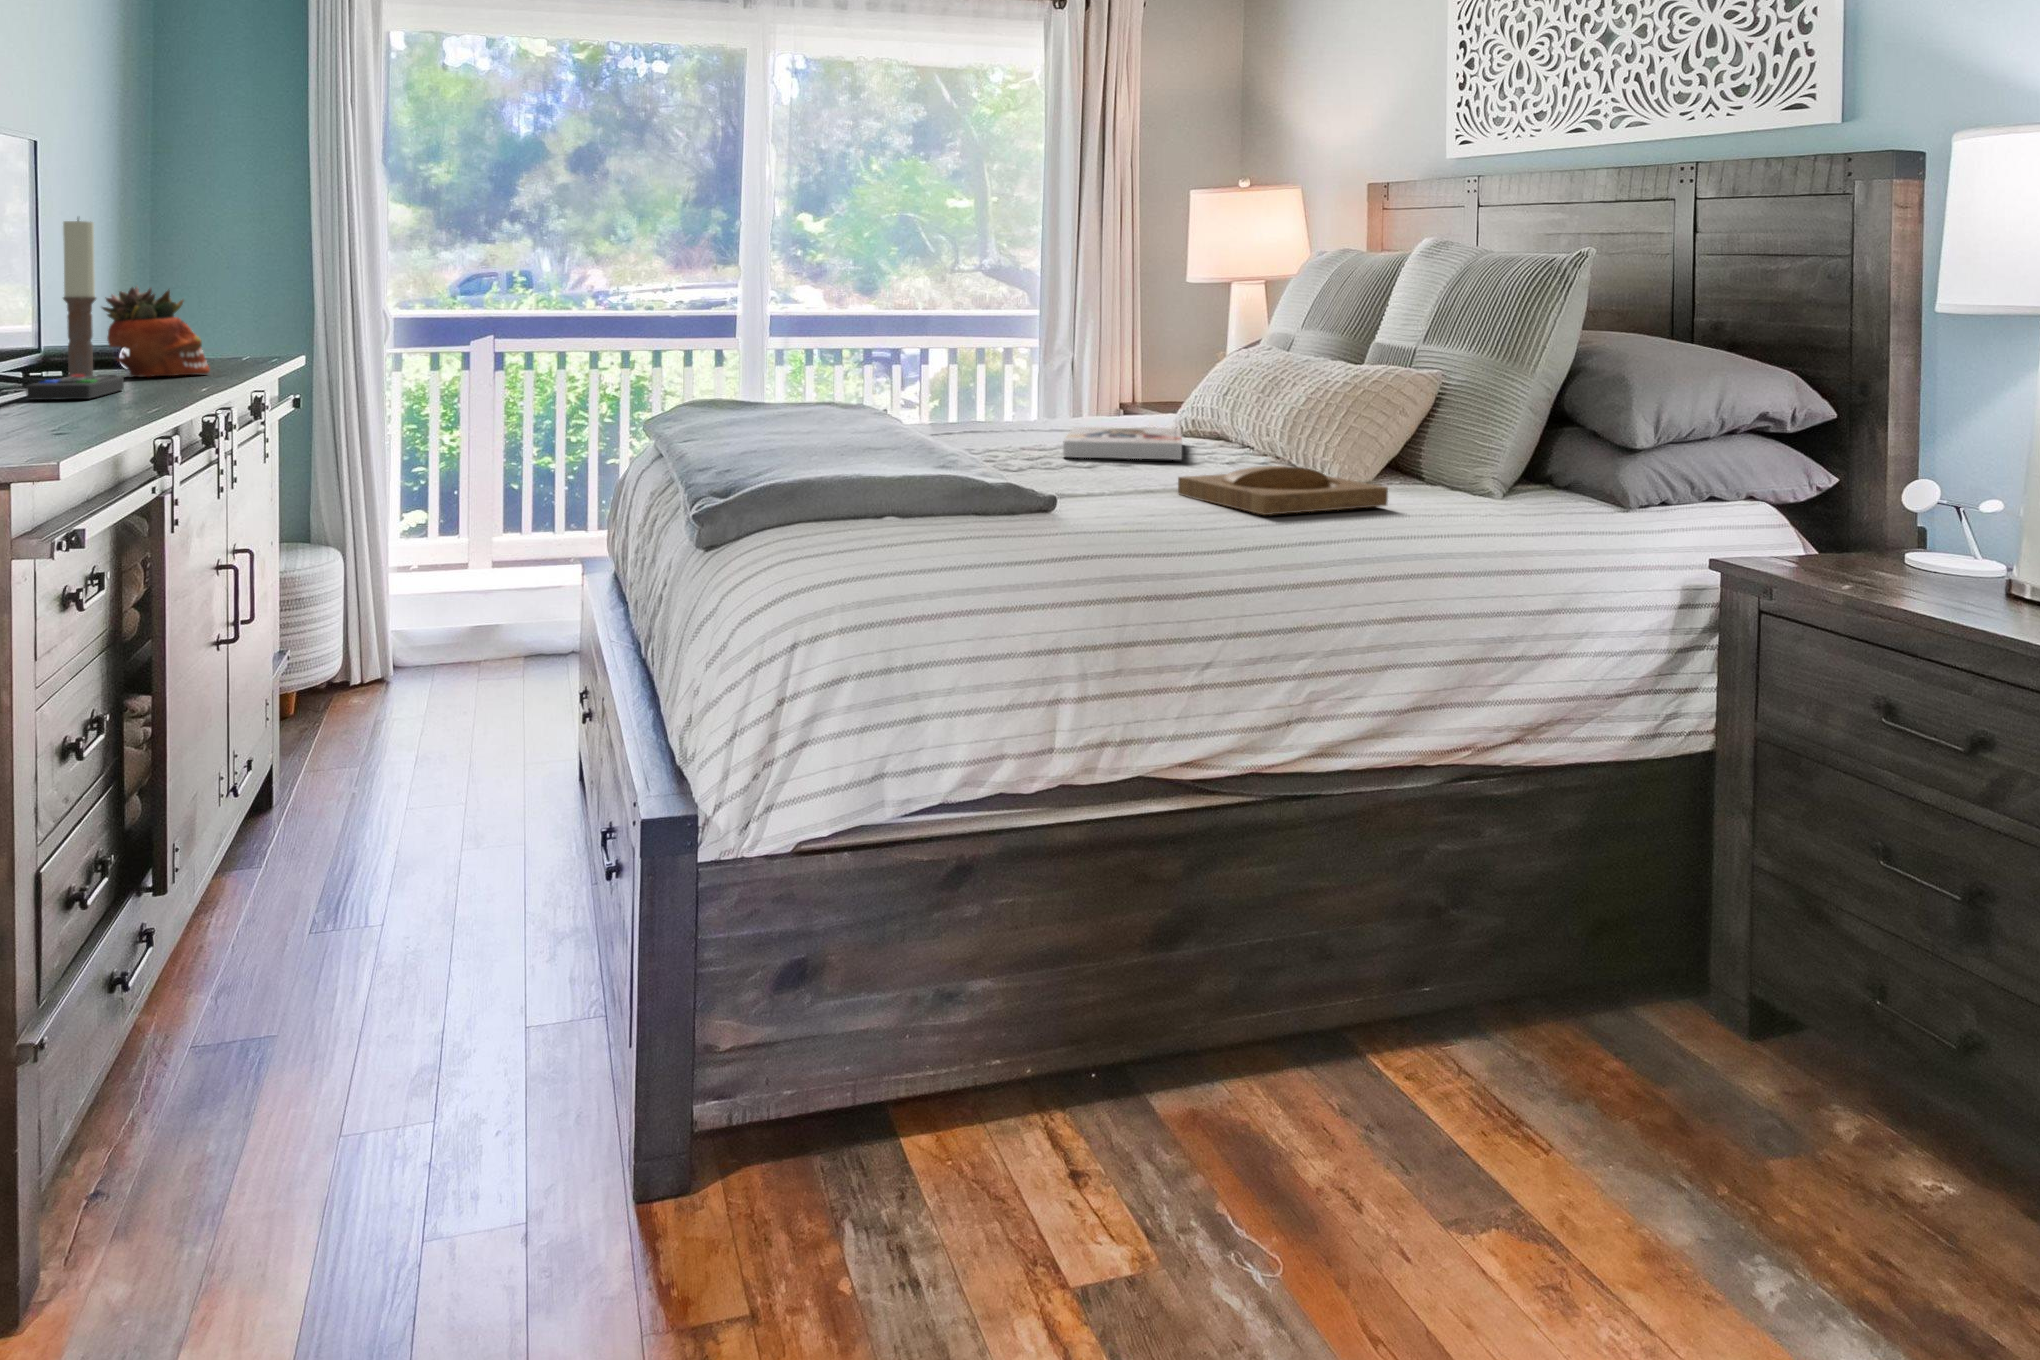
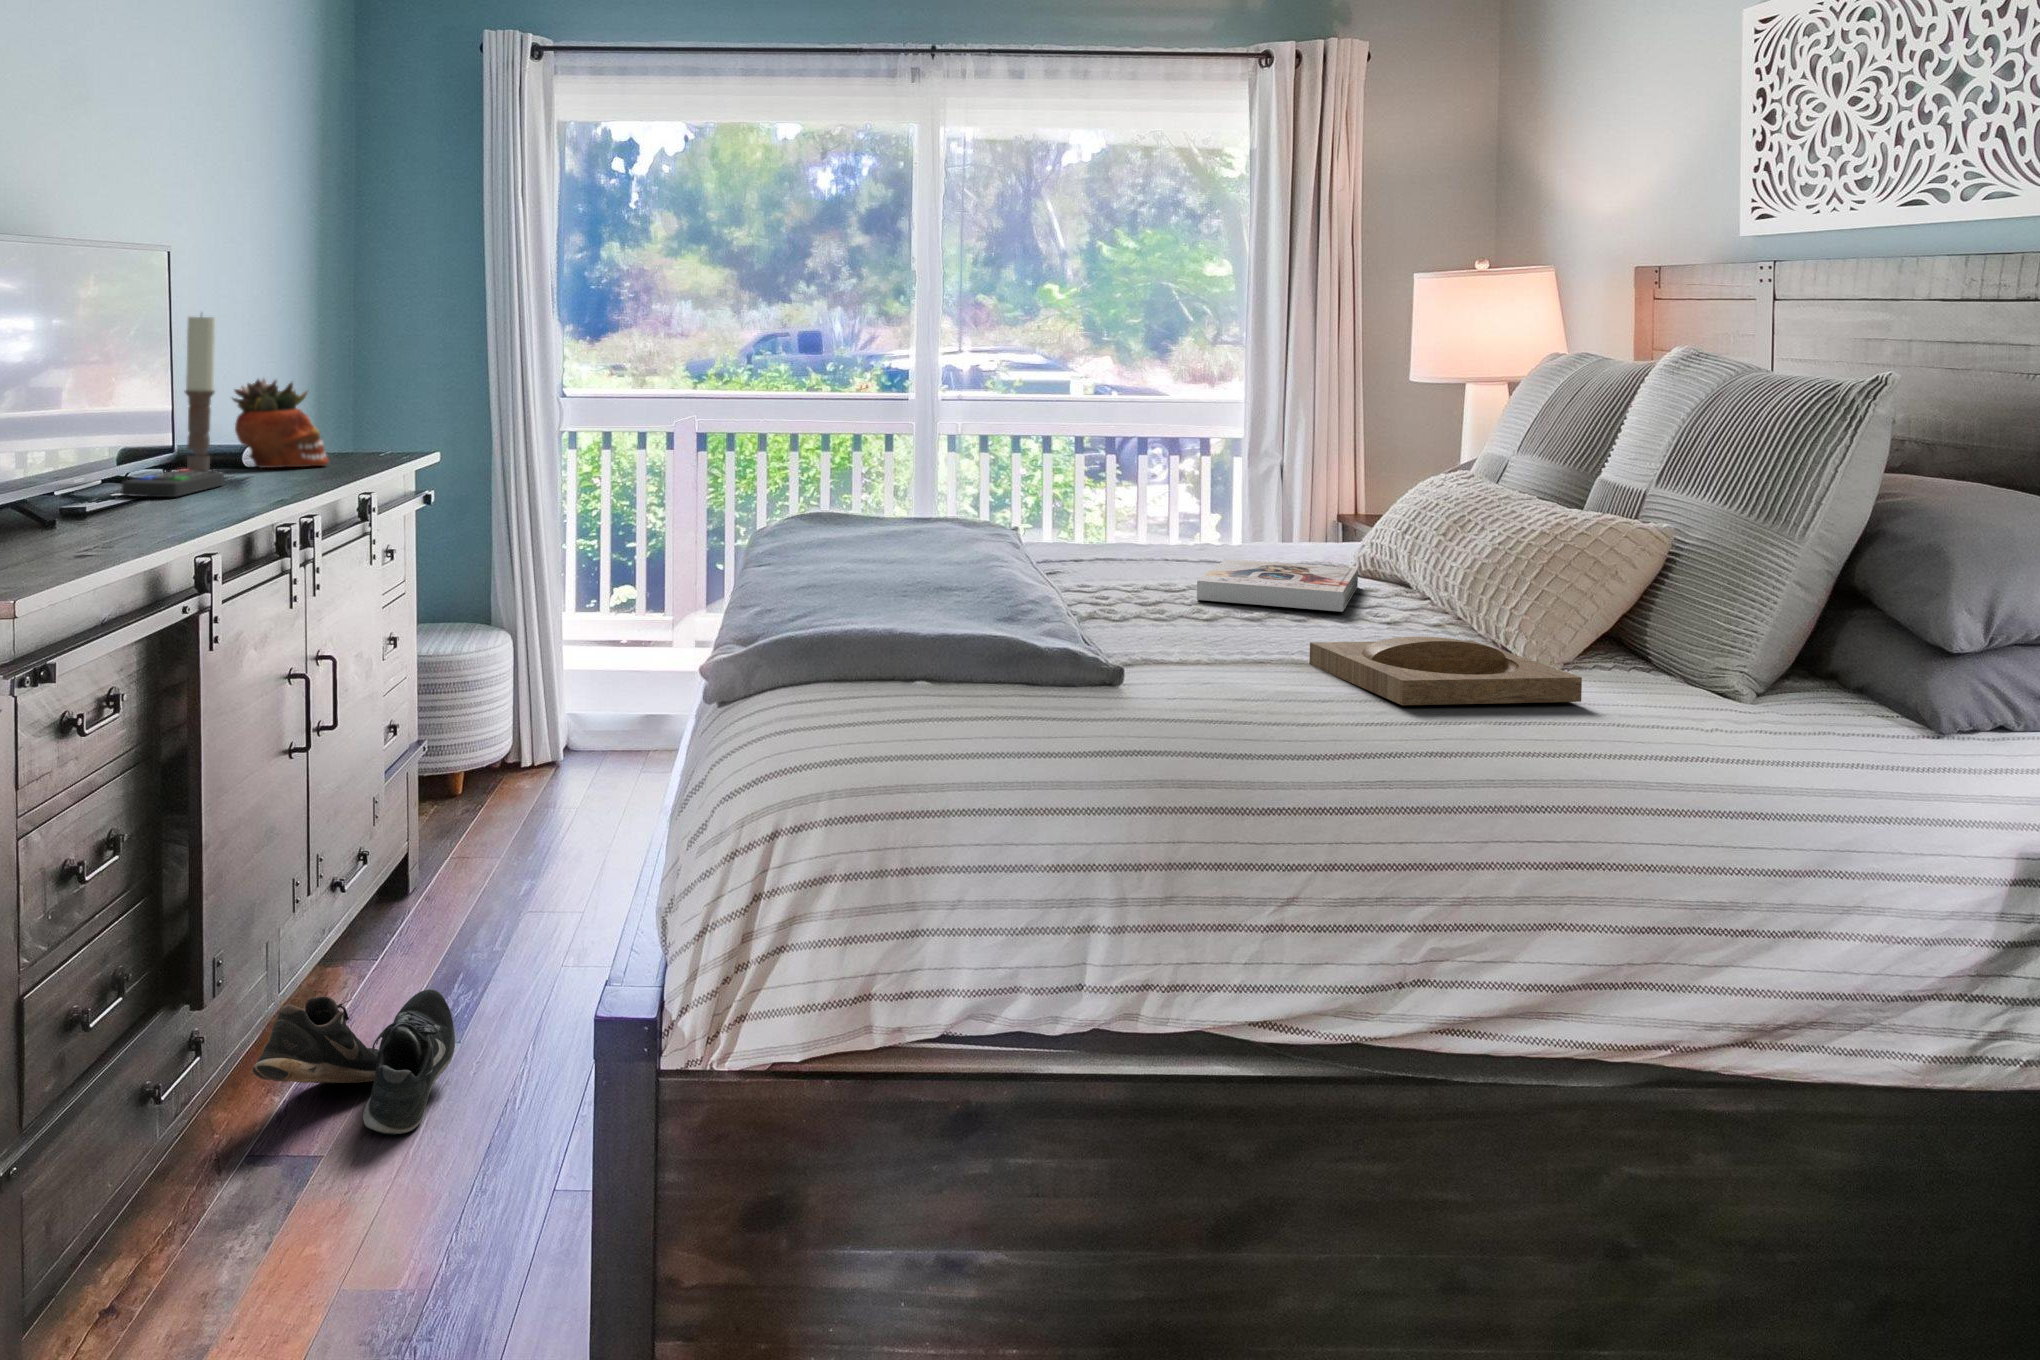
shoe: none [215,860,408,989] -> present [253,989,455,1135]

